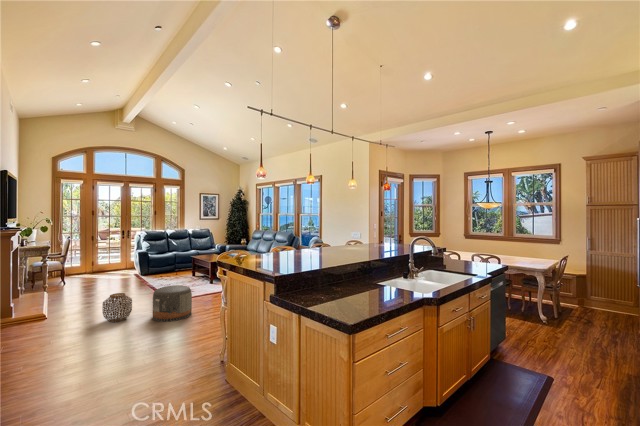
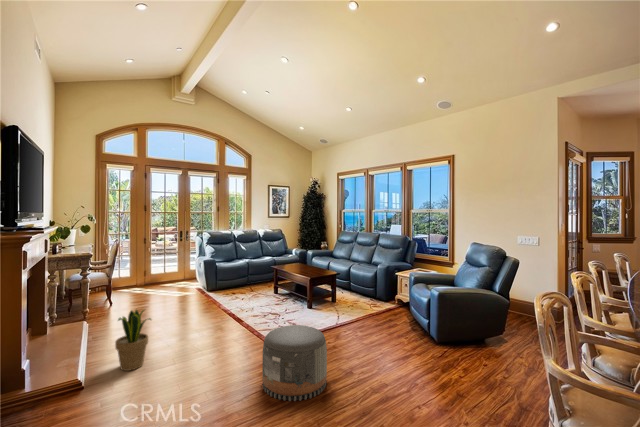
potted plant: none [66,279,89,314] -> present [115,310,151,371]
woven basket: present [102,293,132,322] -> none [179,341,228,399]

